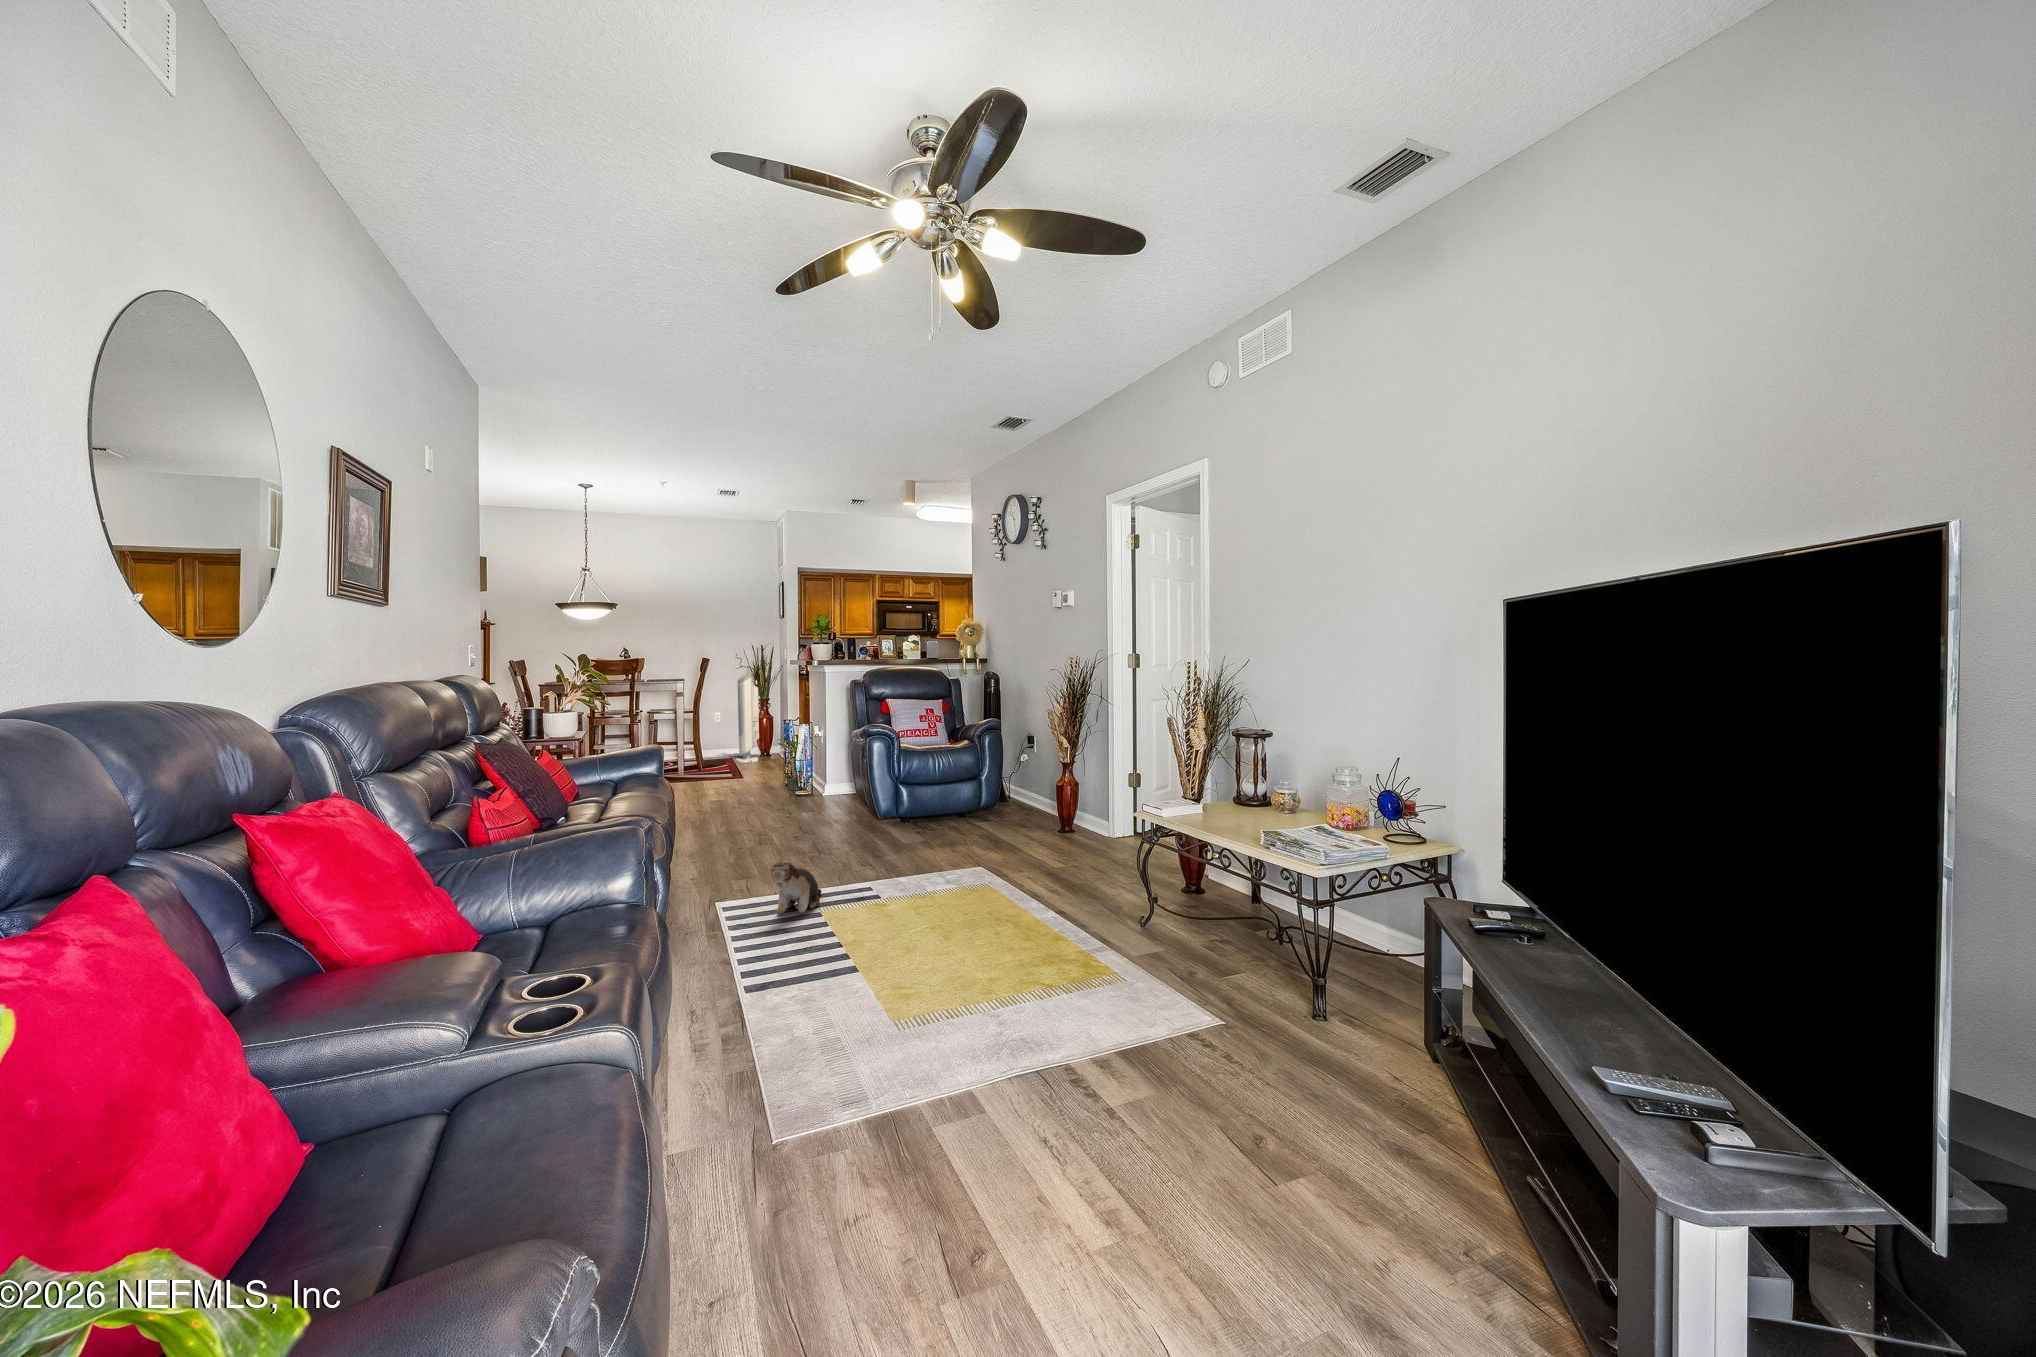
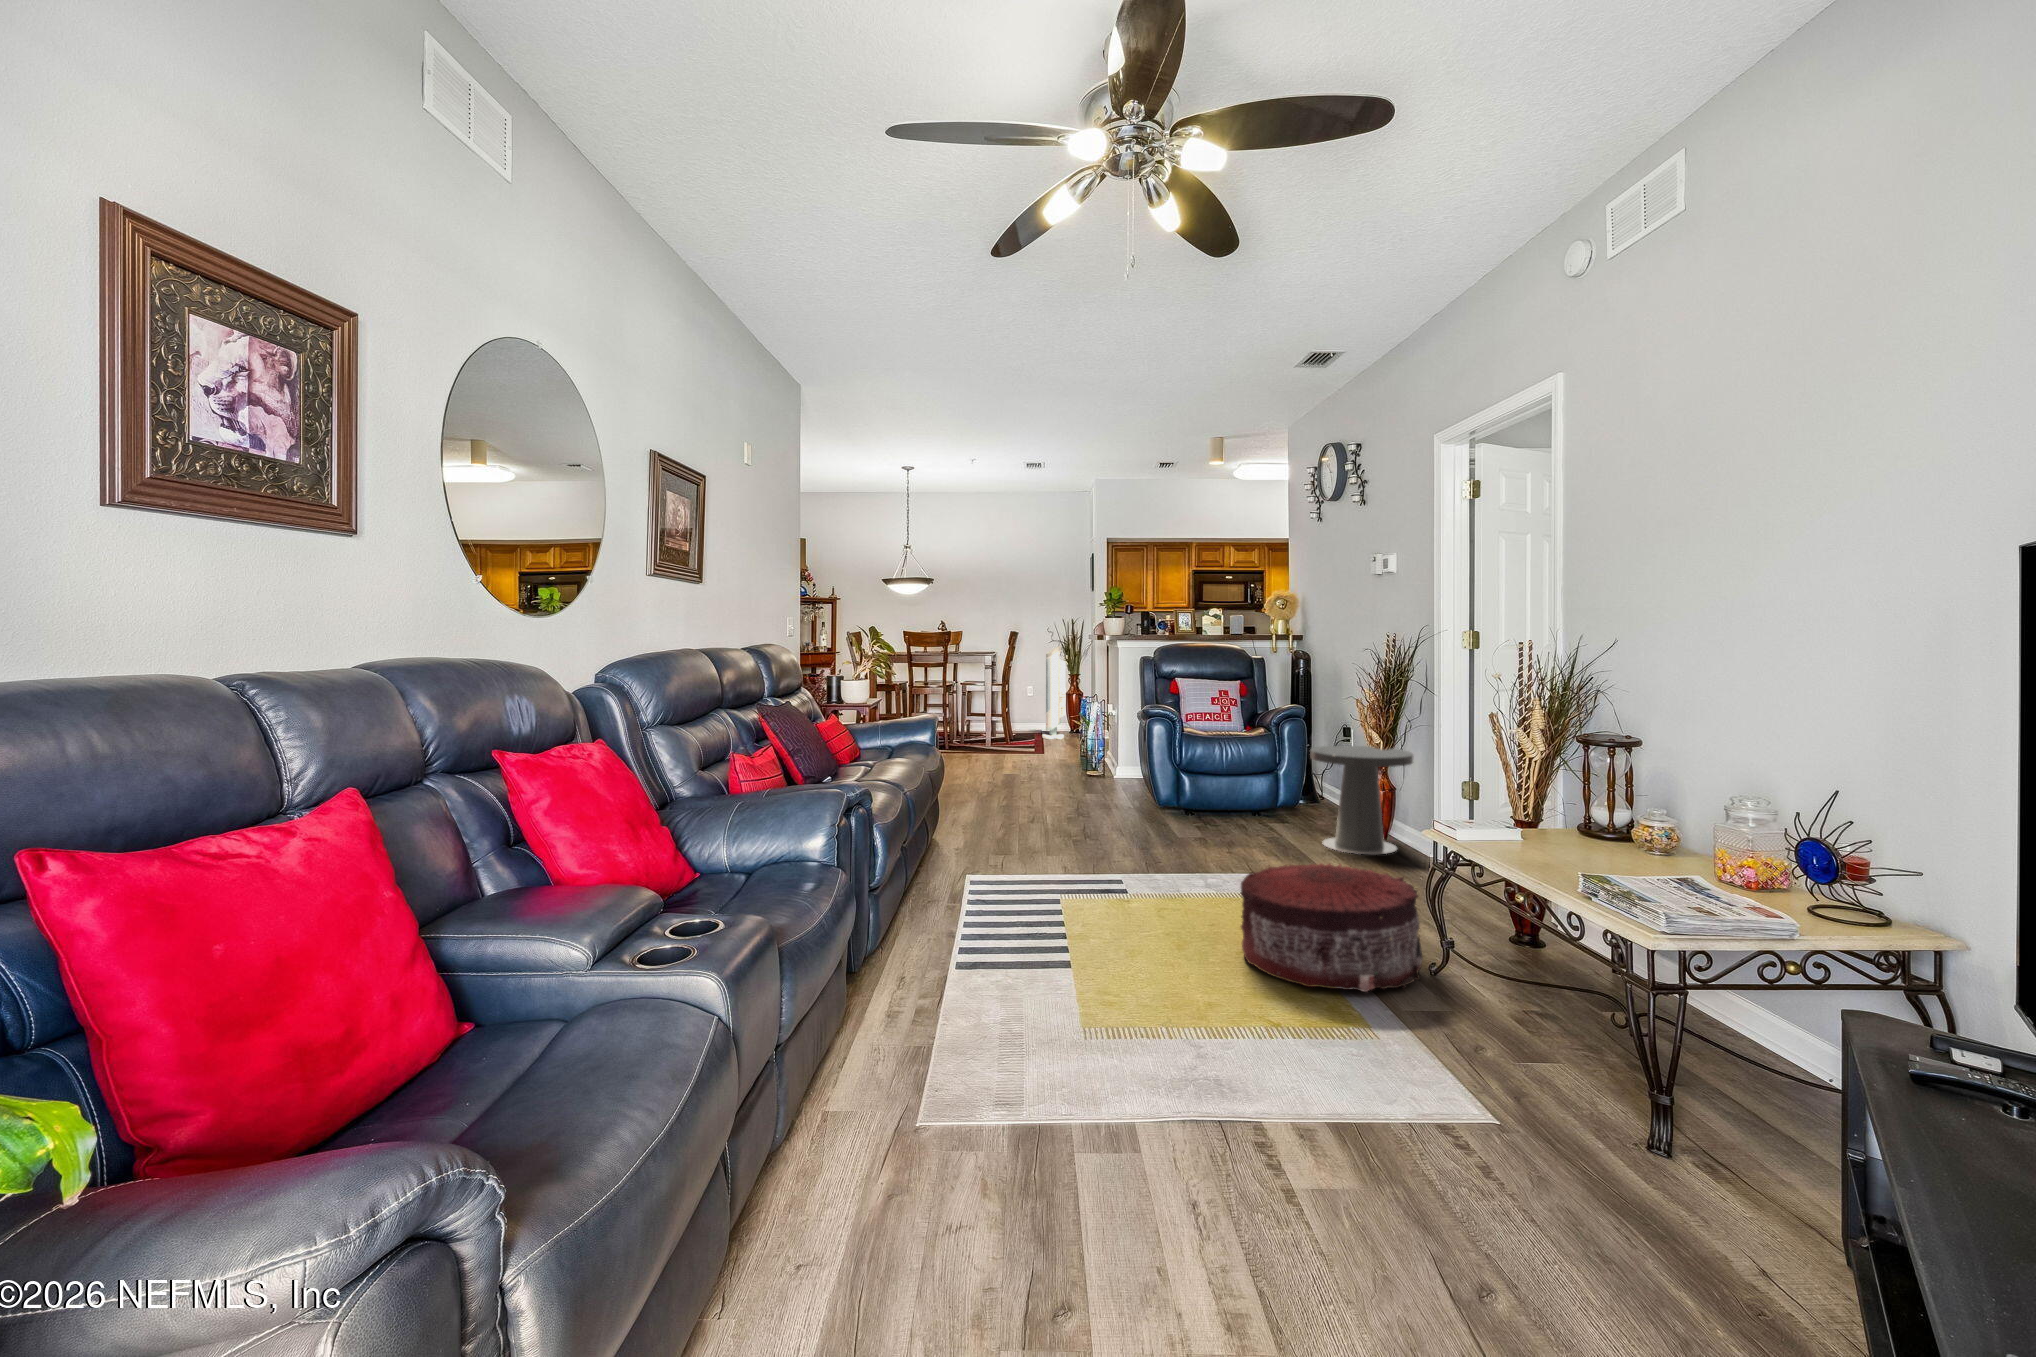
side table: none [1013,750,1092,839] -> present [1310,746,1414,854]
pouf: none [995,845,1140,951] -> present [1241,863,1423,992]
plush toy: present [766,859,822,914] -> none [1005,842,1069,900]

